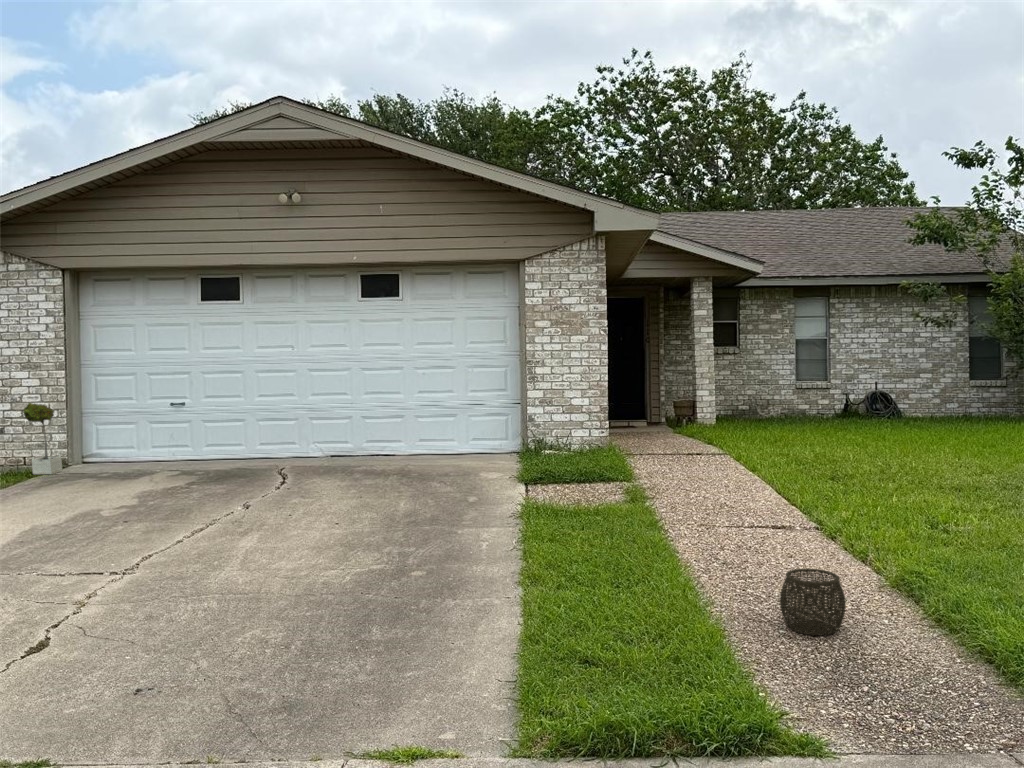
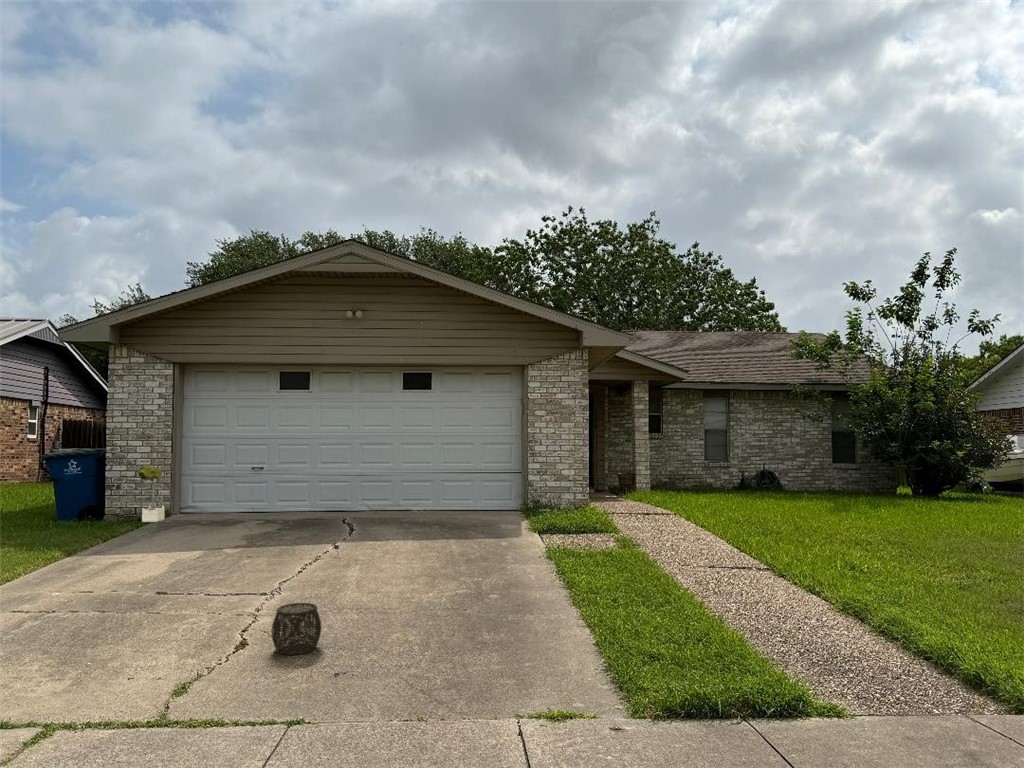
woven basket: present [780,568,846,636] -> present [272,603,321,655]

